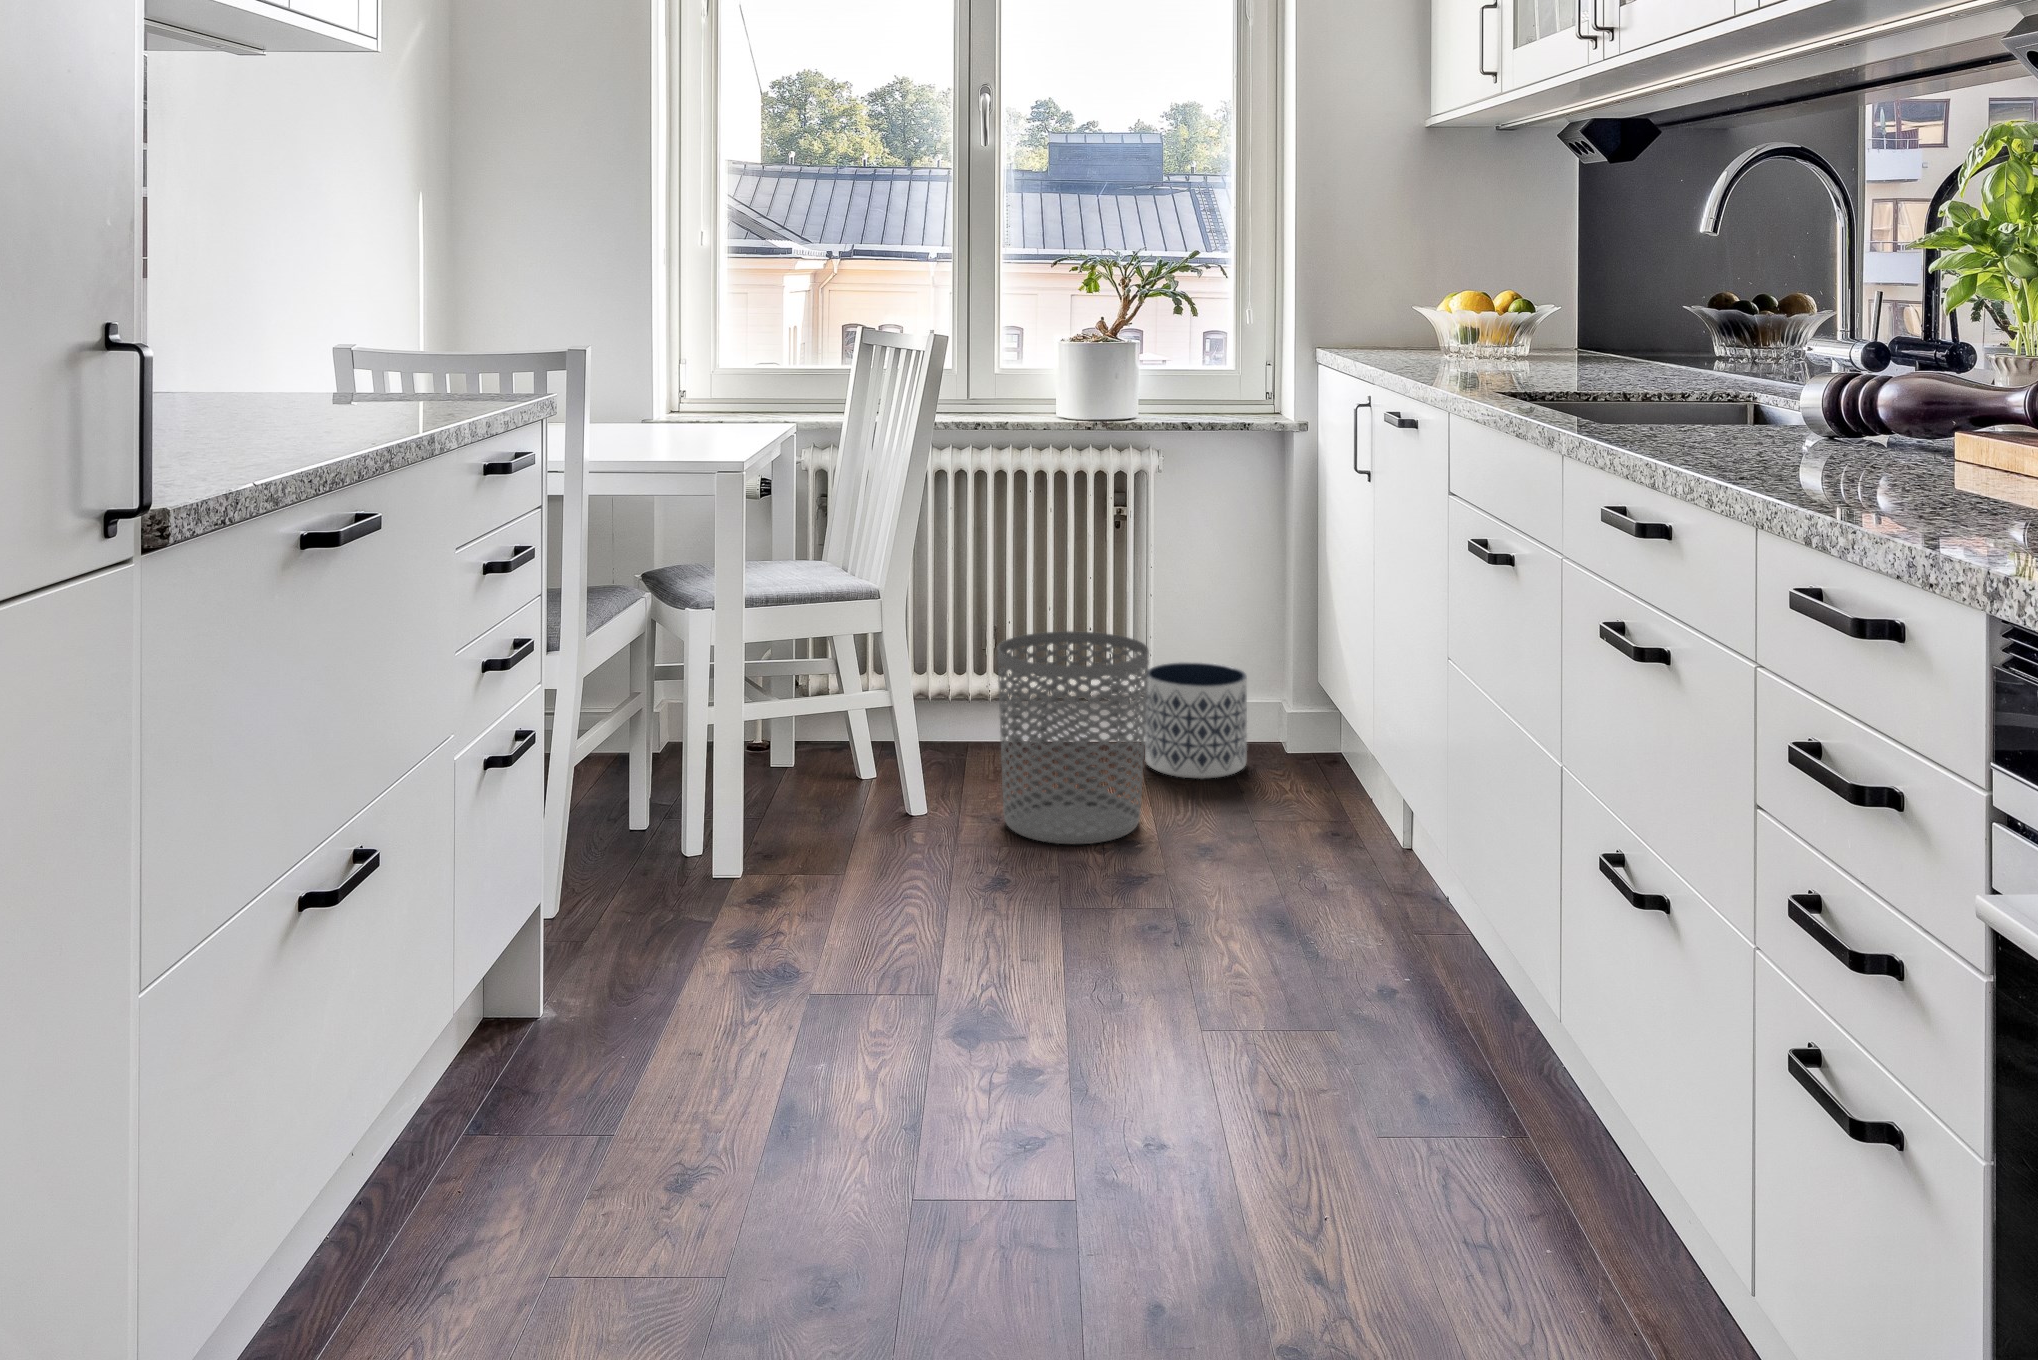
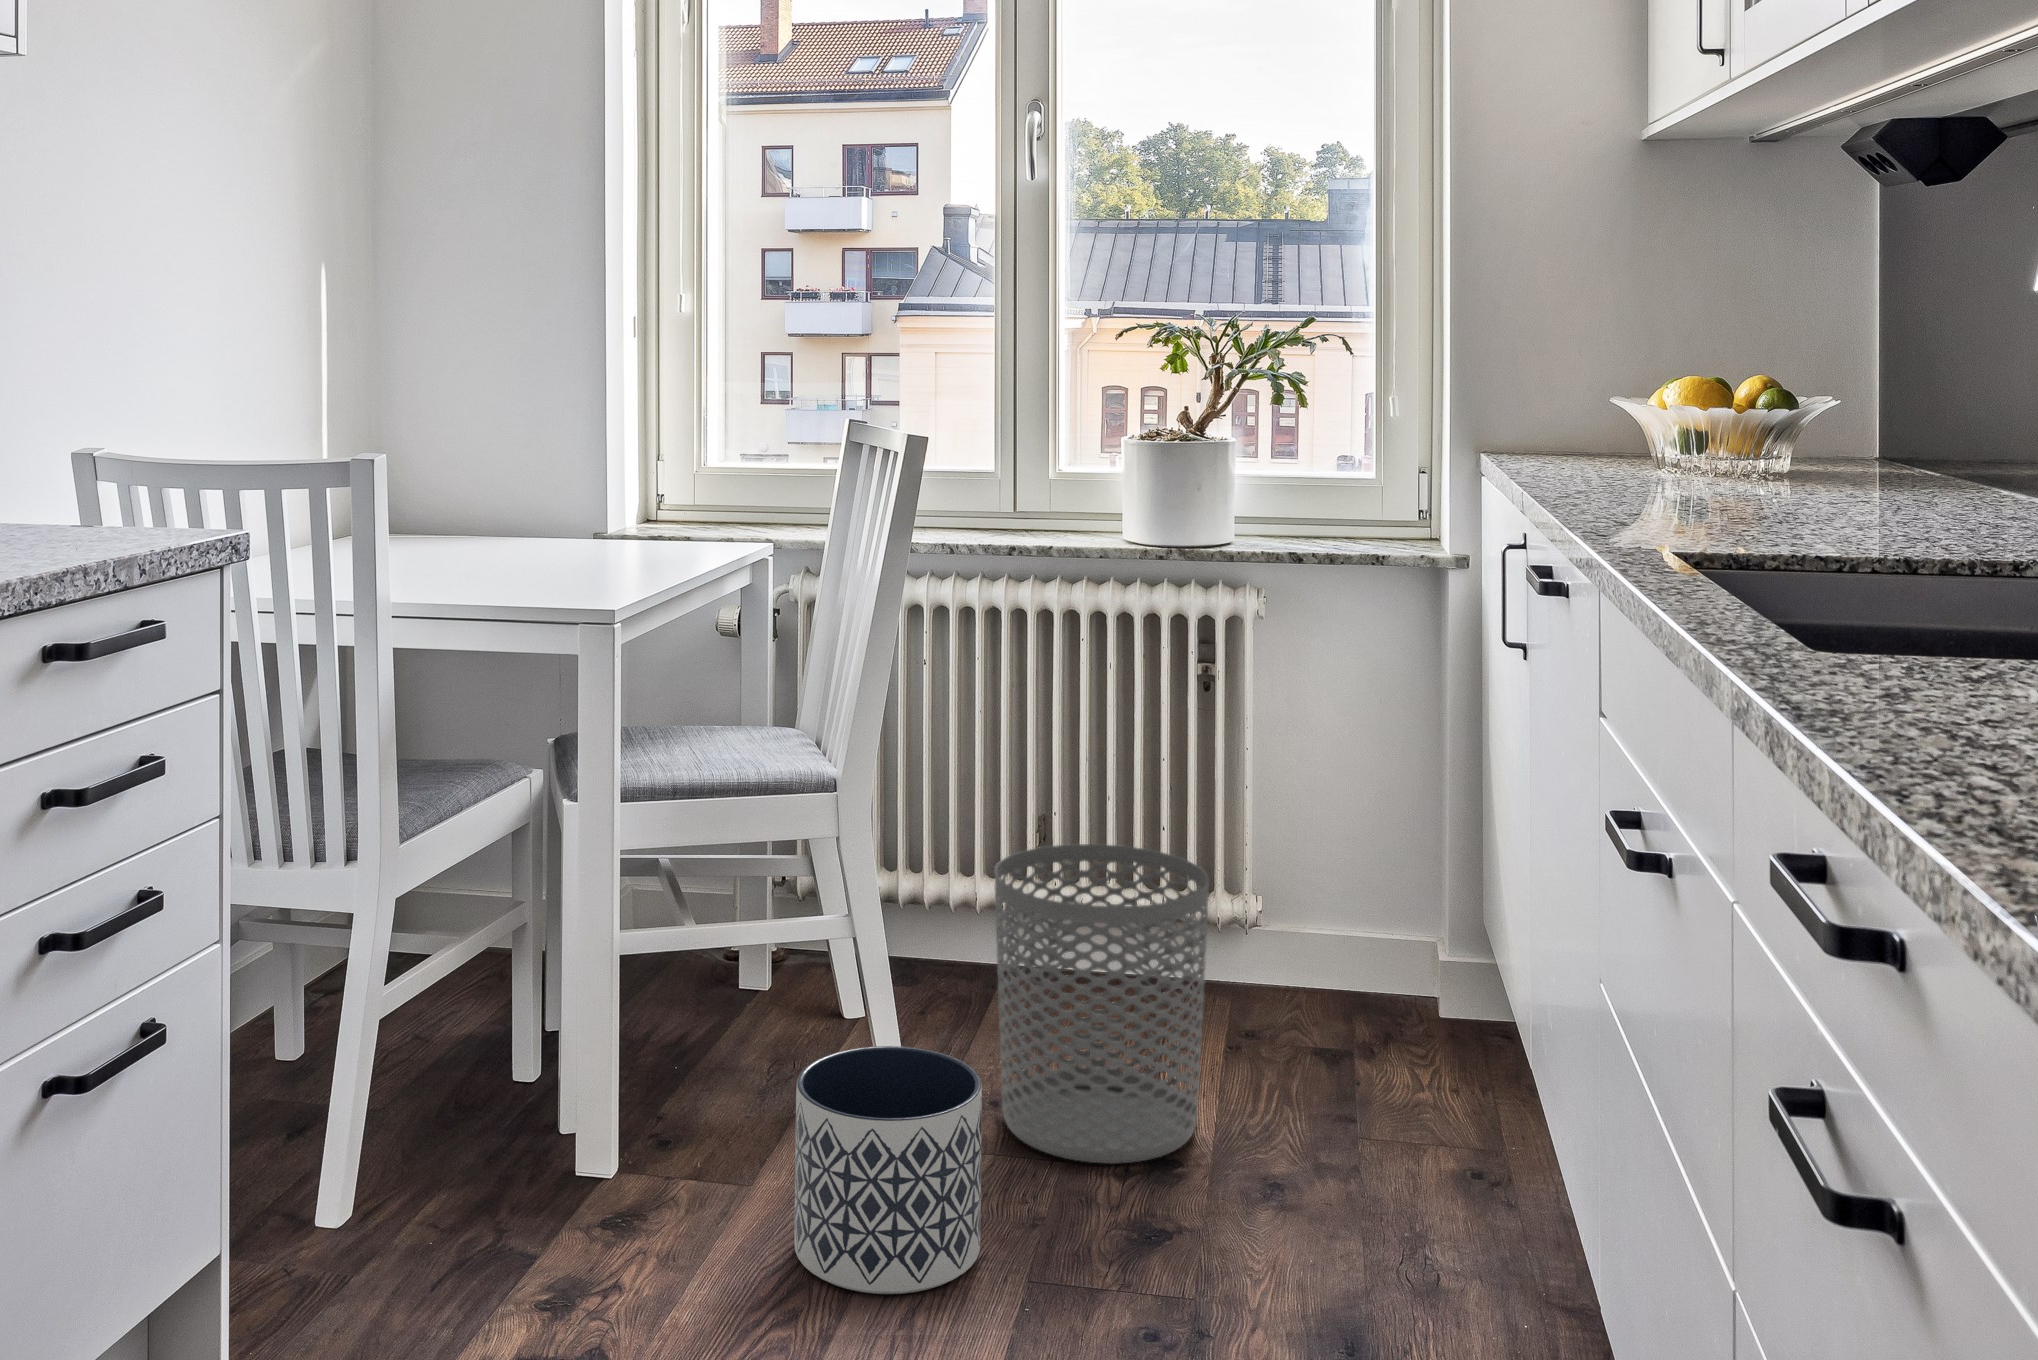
planter: present [1145,662,1247,779] -> present [794,1046,982,1294]

